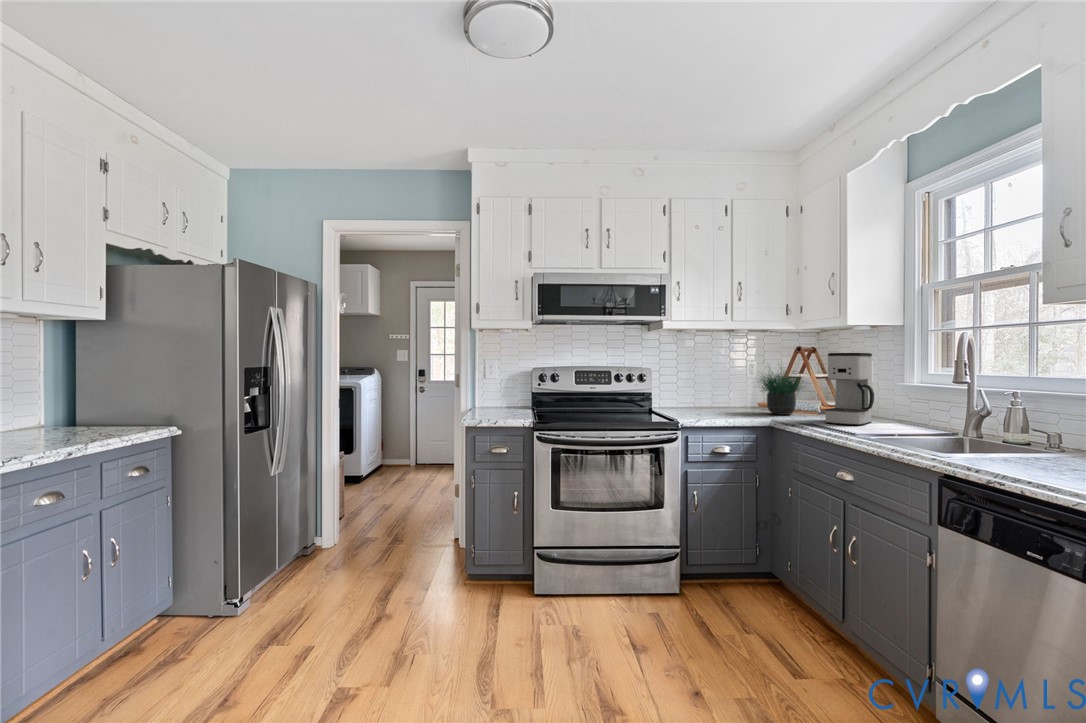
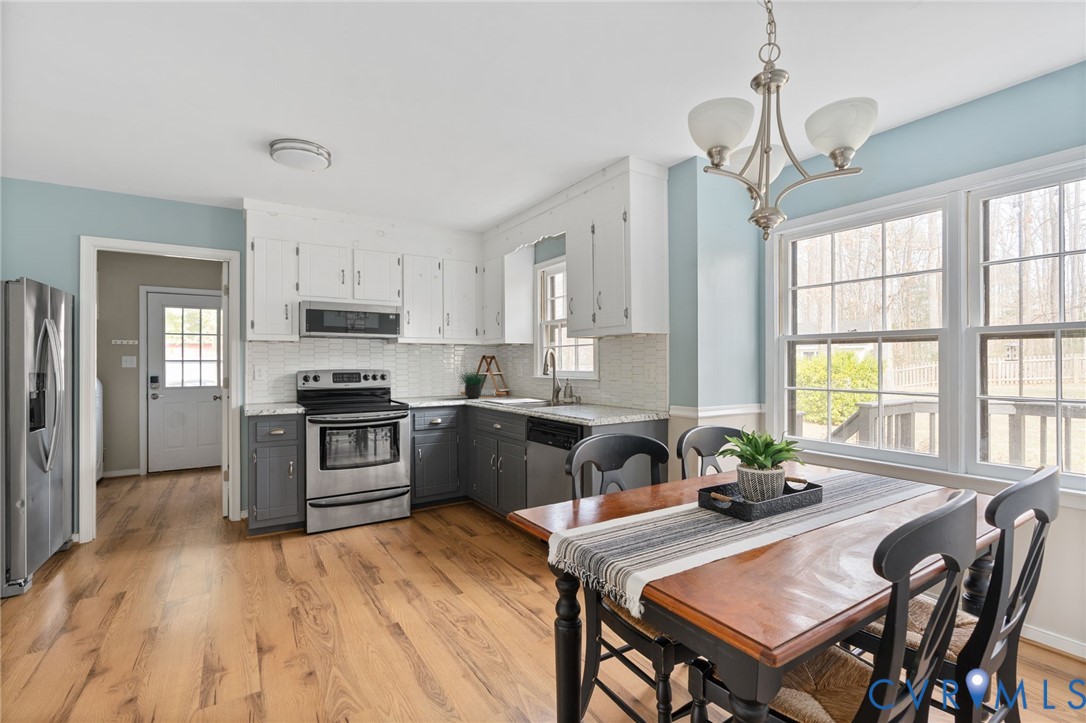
coffee maker: present [825,353,874,425] -> none [496,360,521,401]

